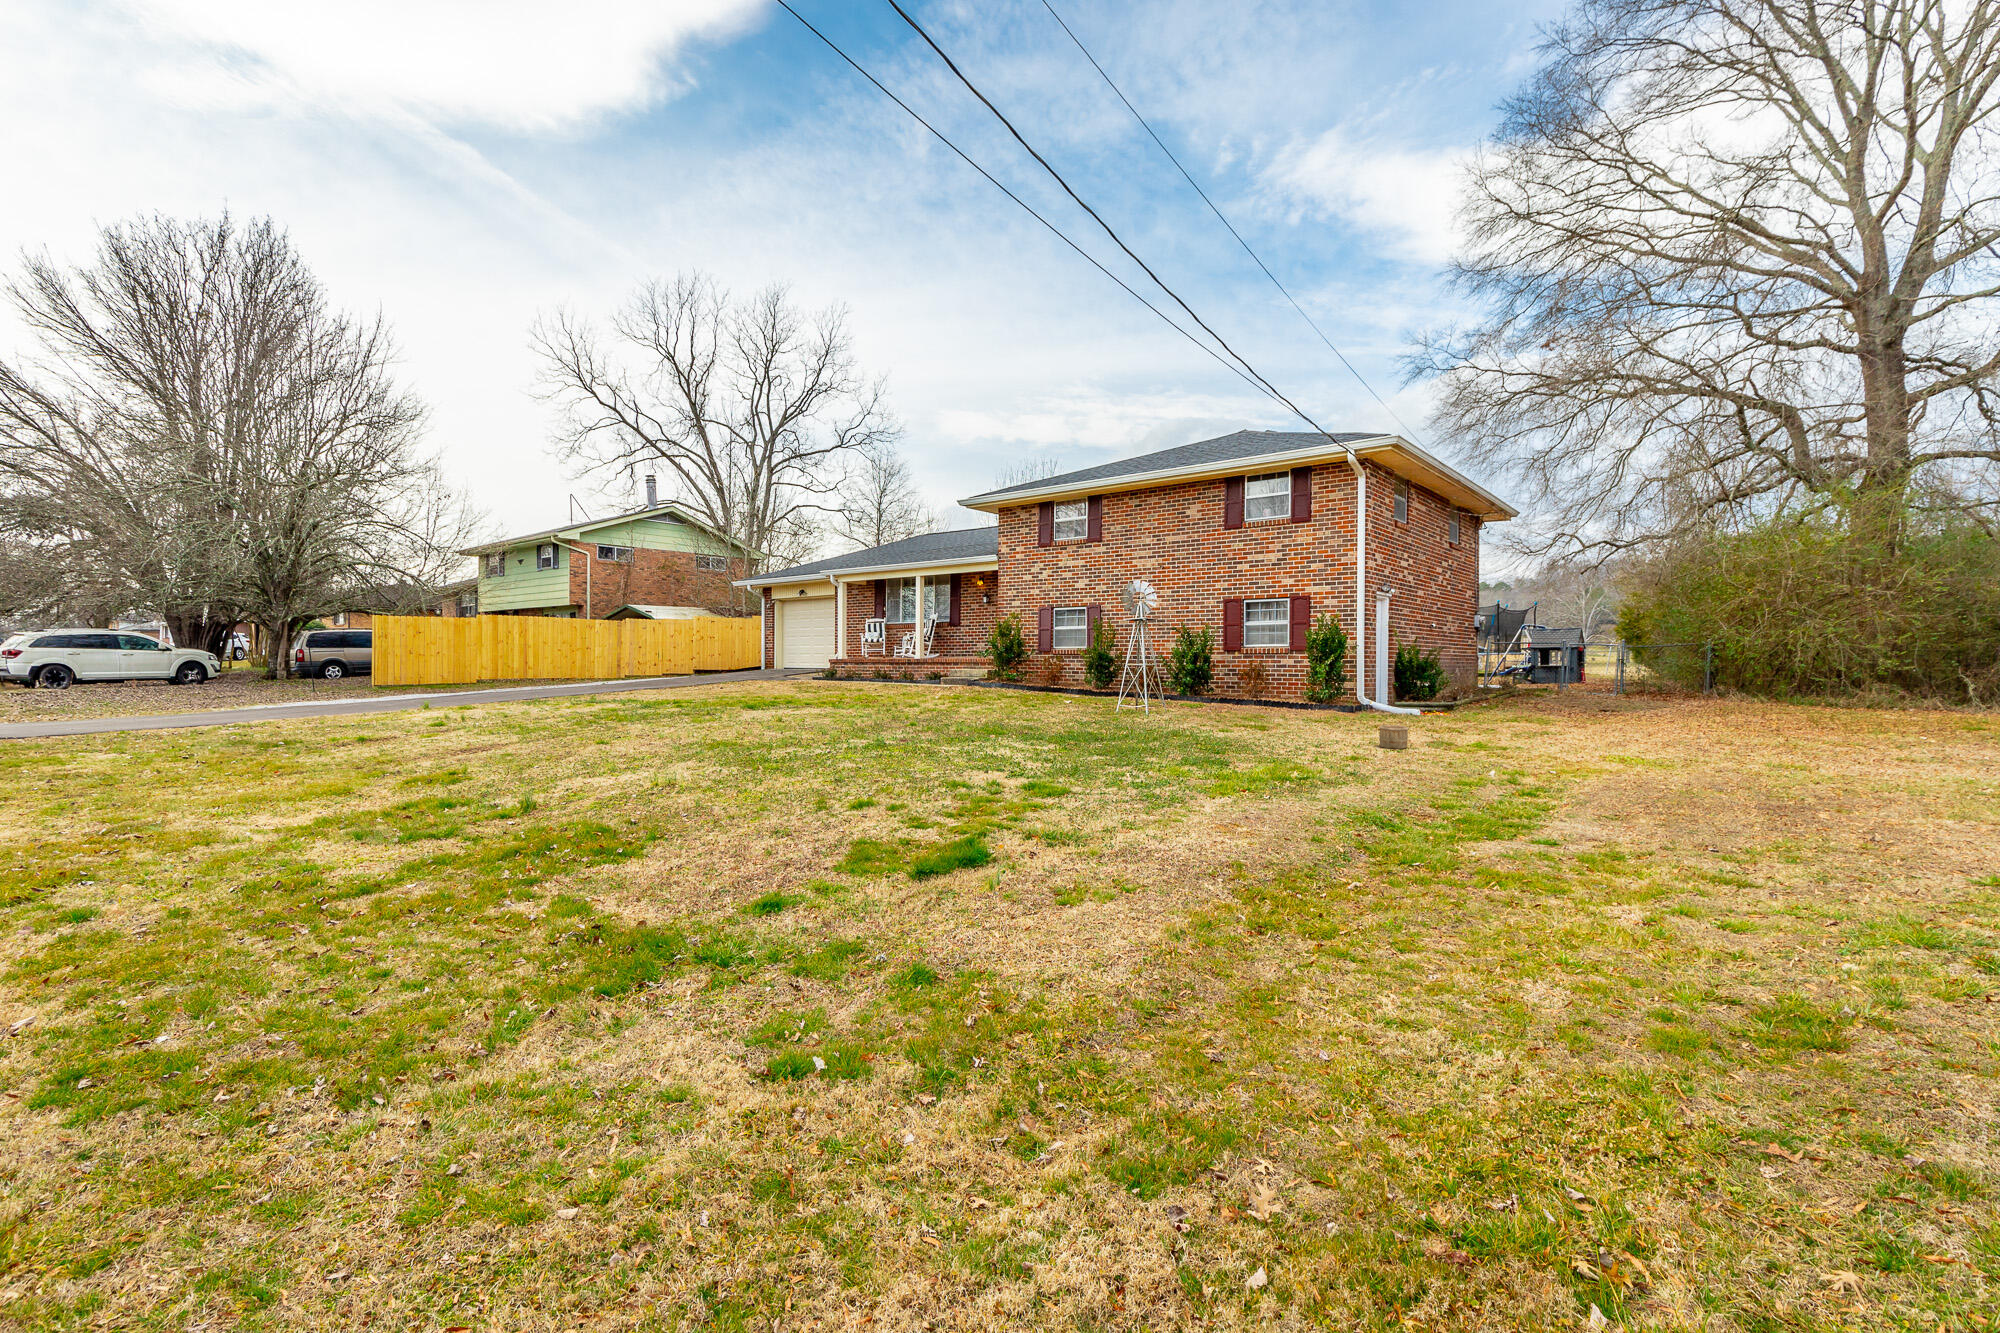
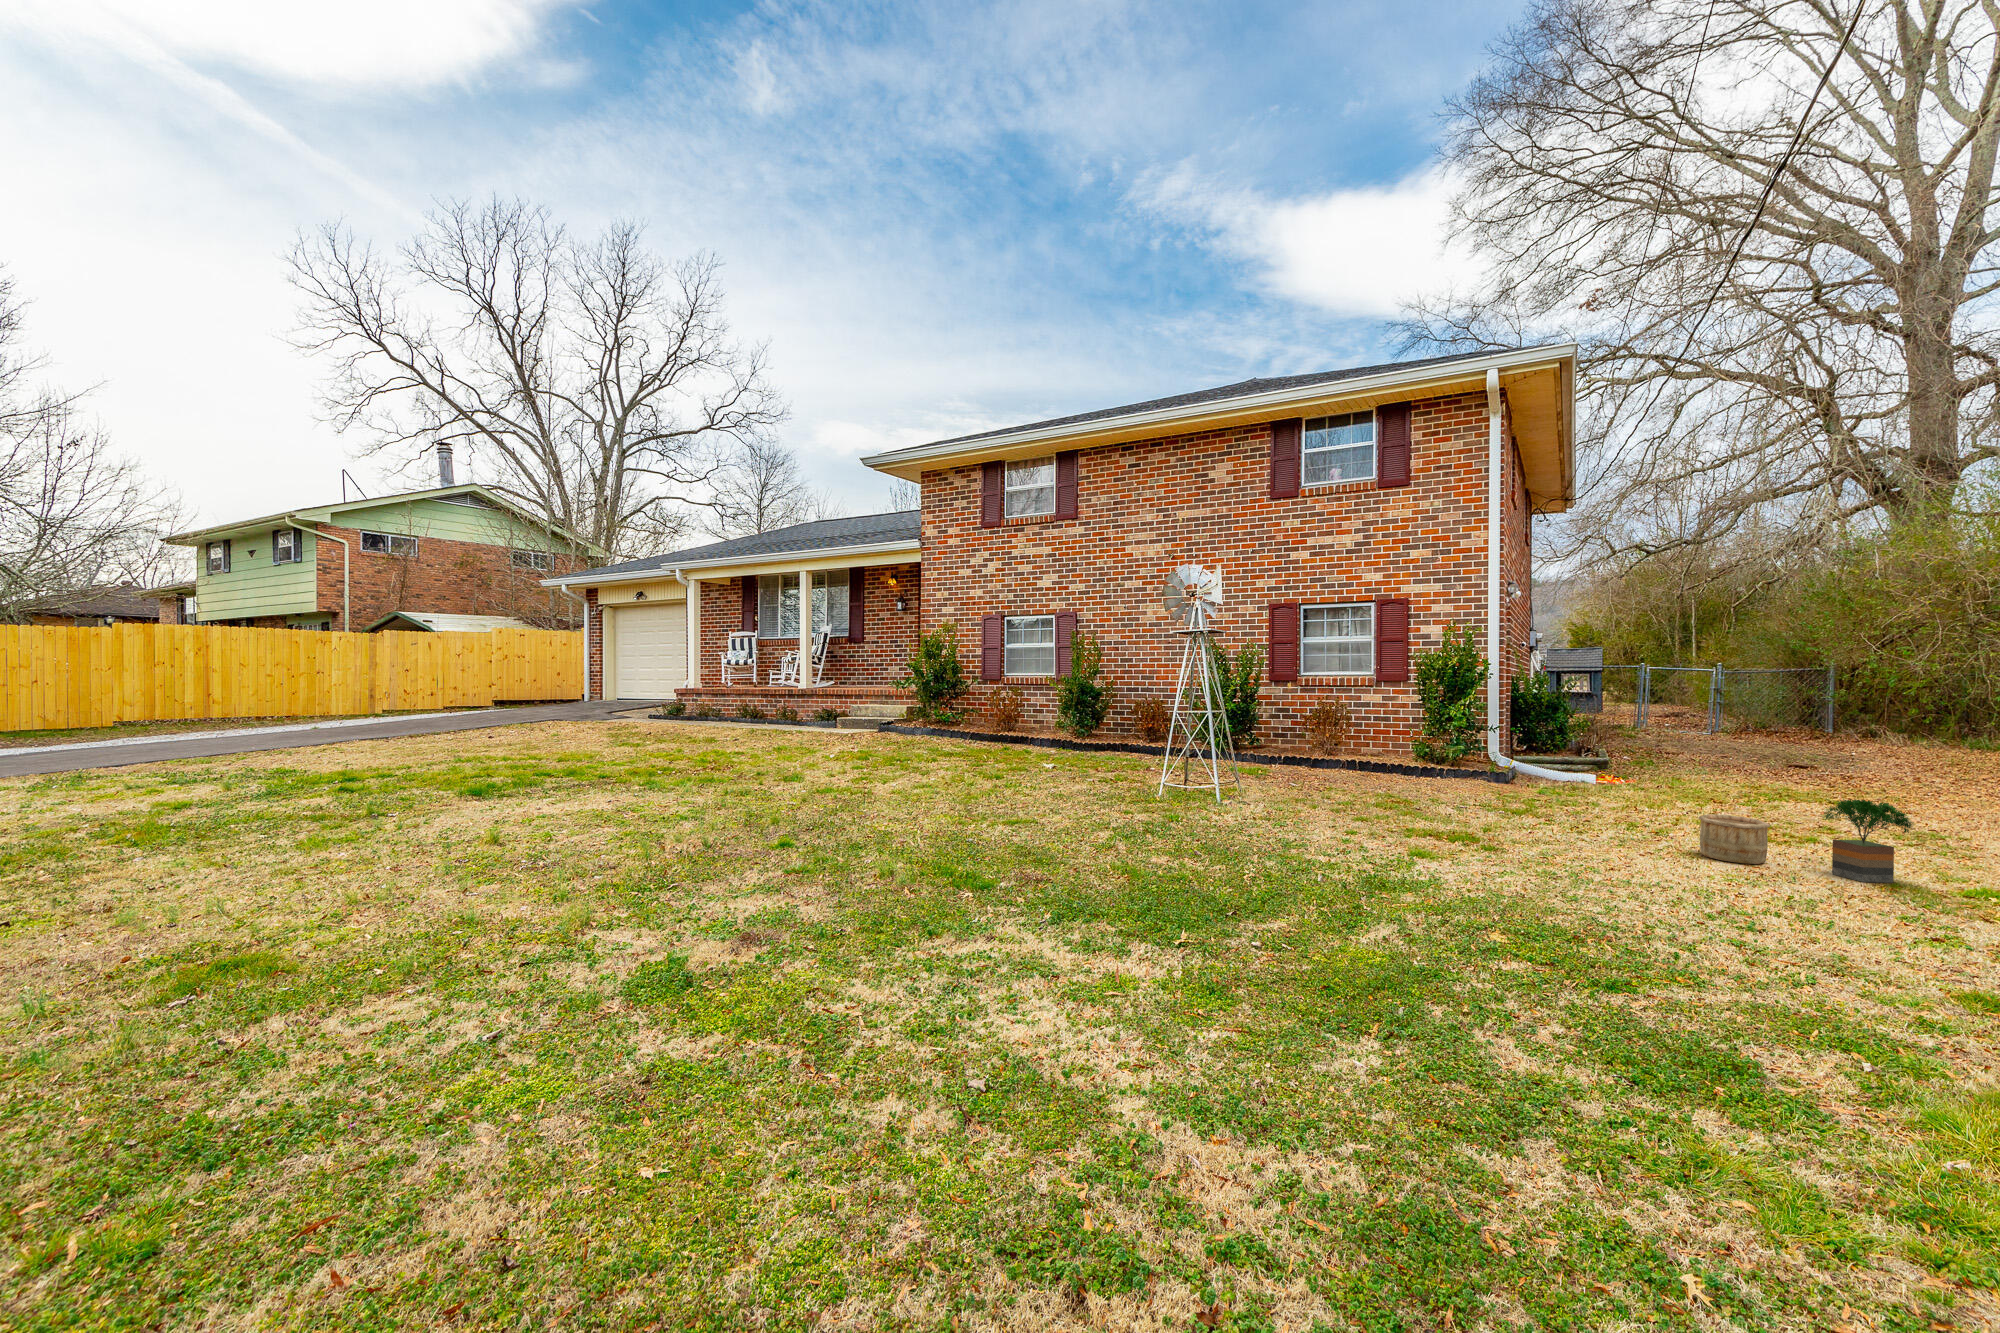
potted tree: none [1425,714,1458,755] -> present [1824,799,1914,883]

